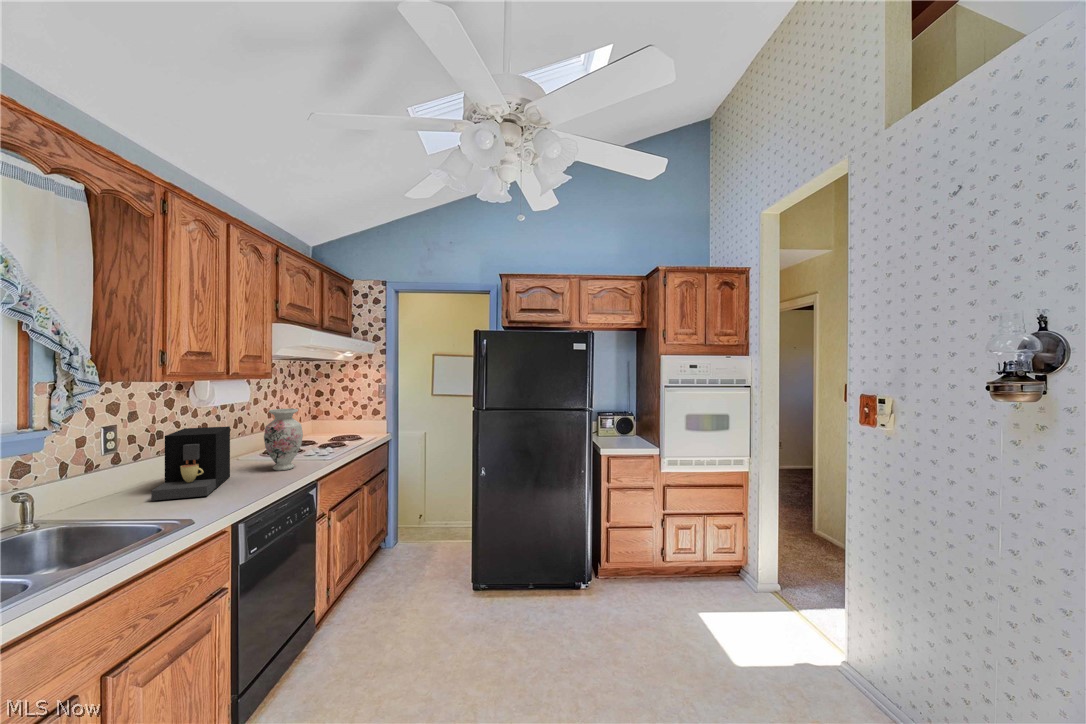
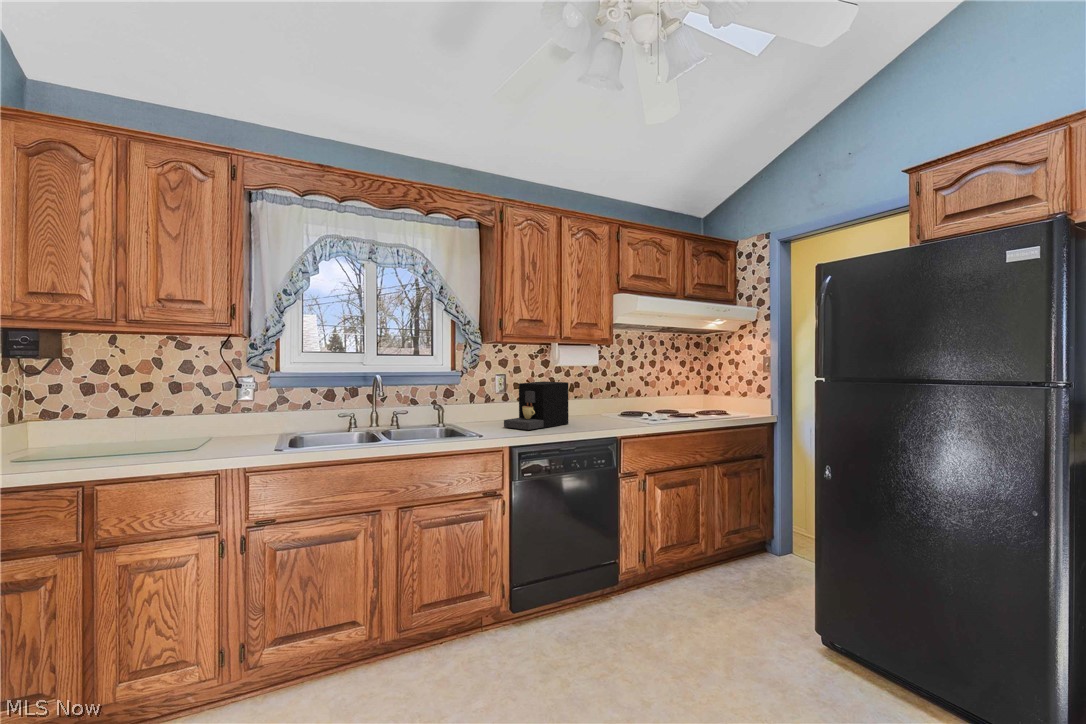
vase: present [264,409,303,471] -> none [594,372,625,426]

